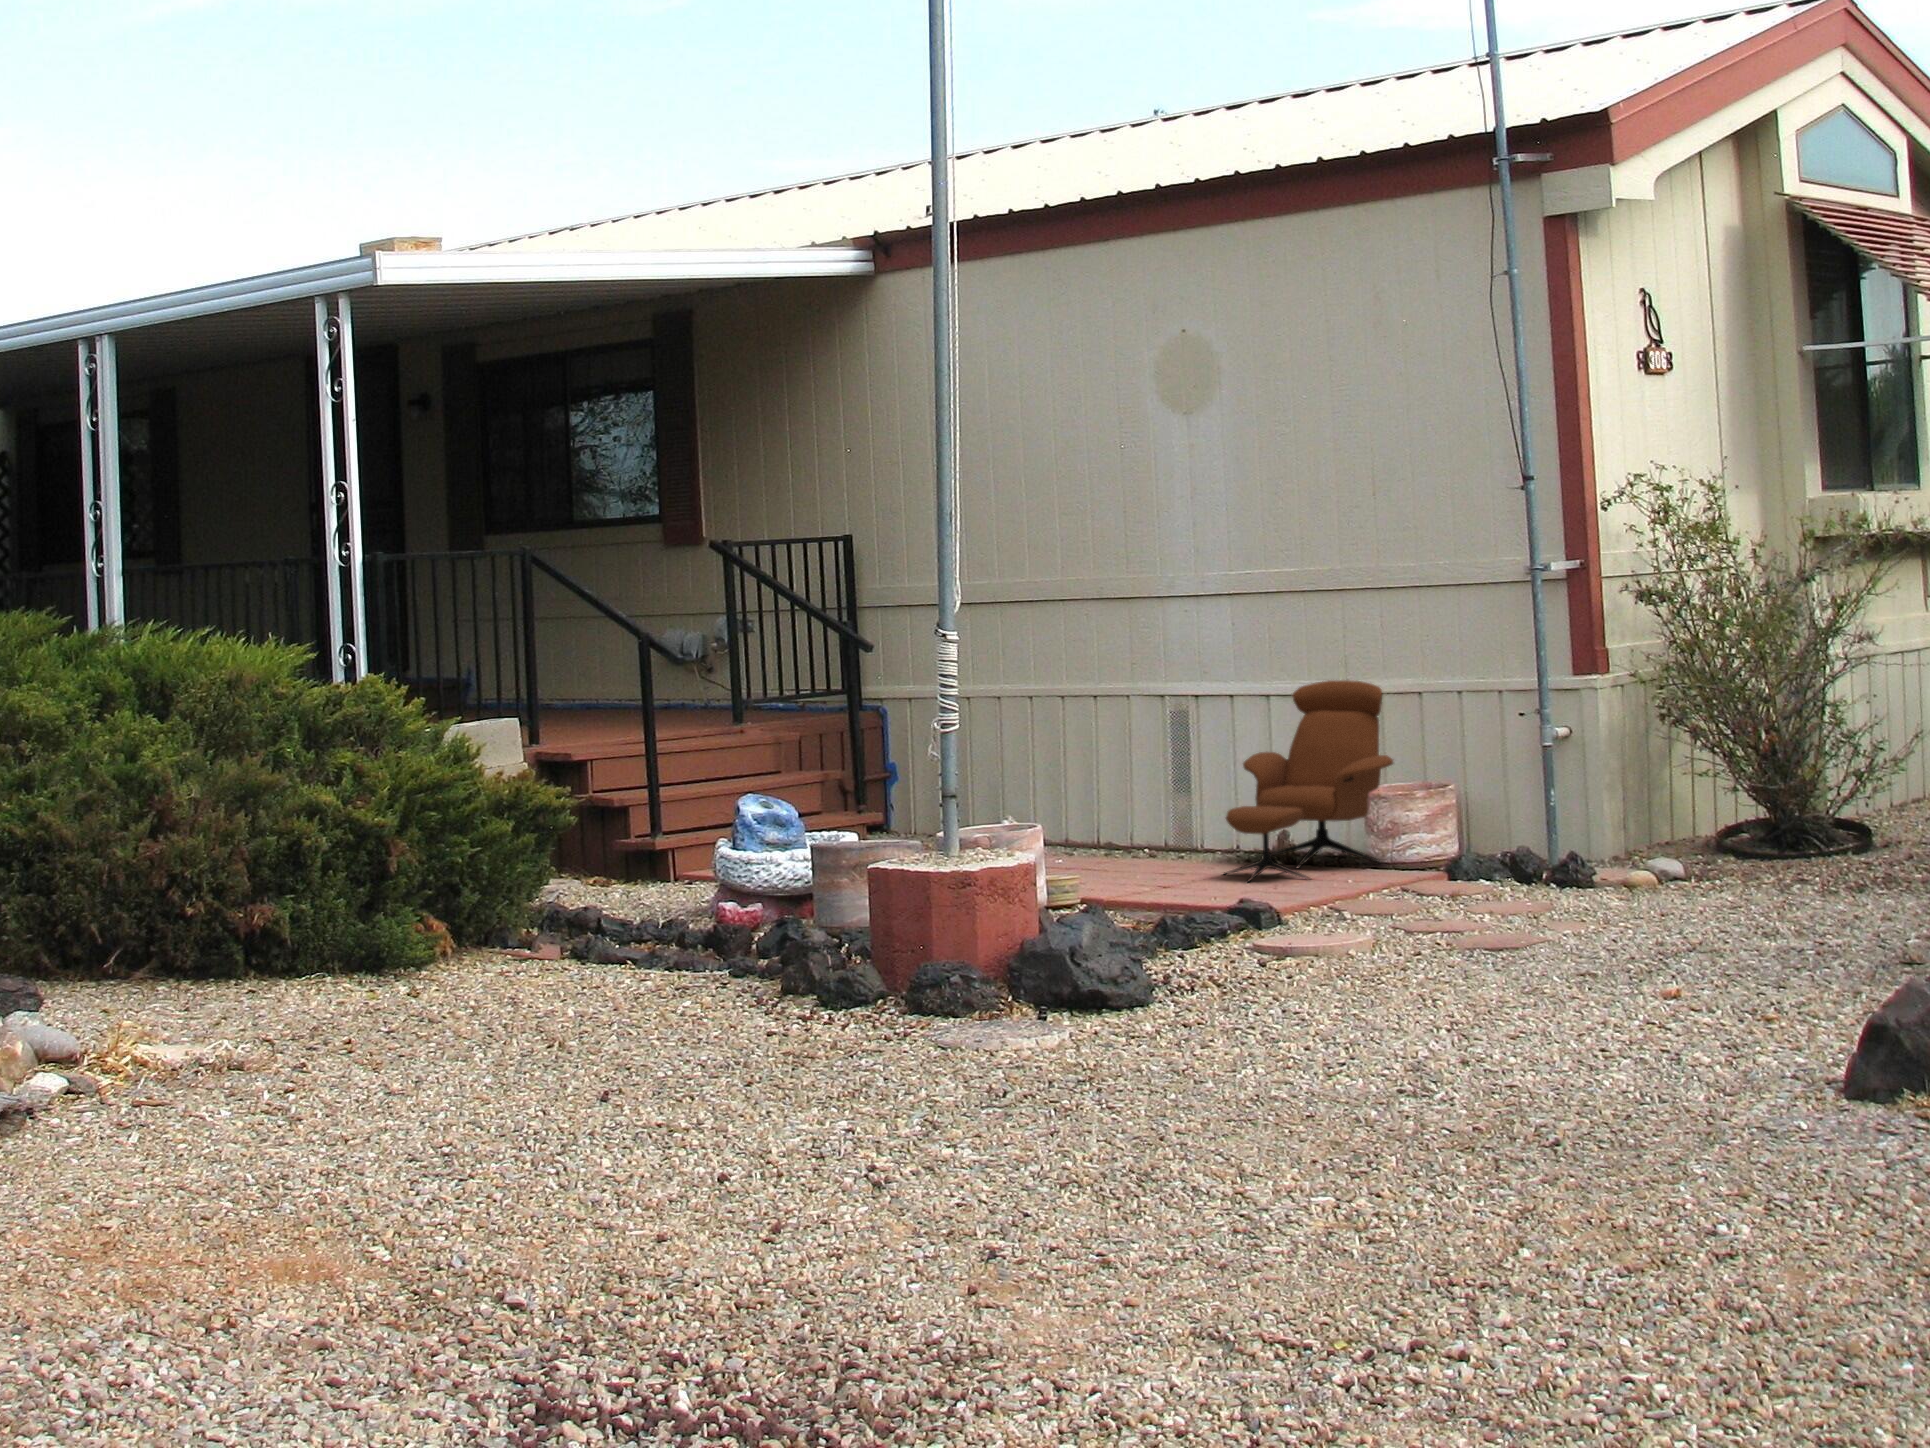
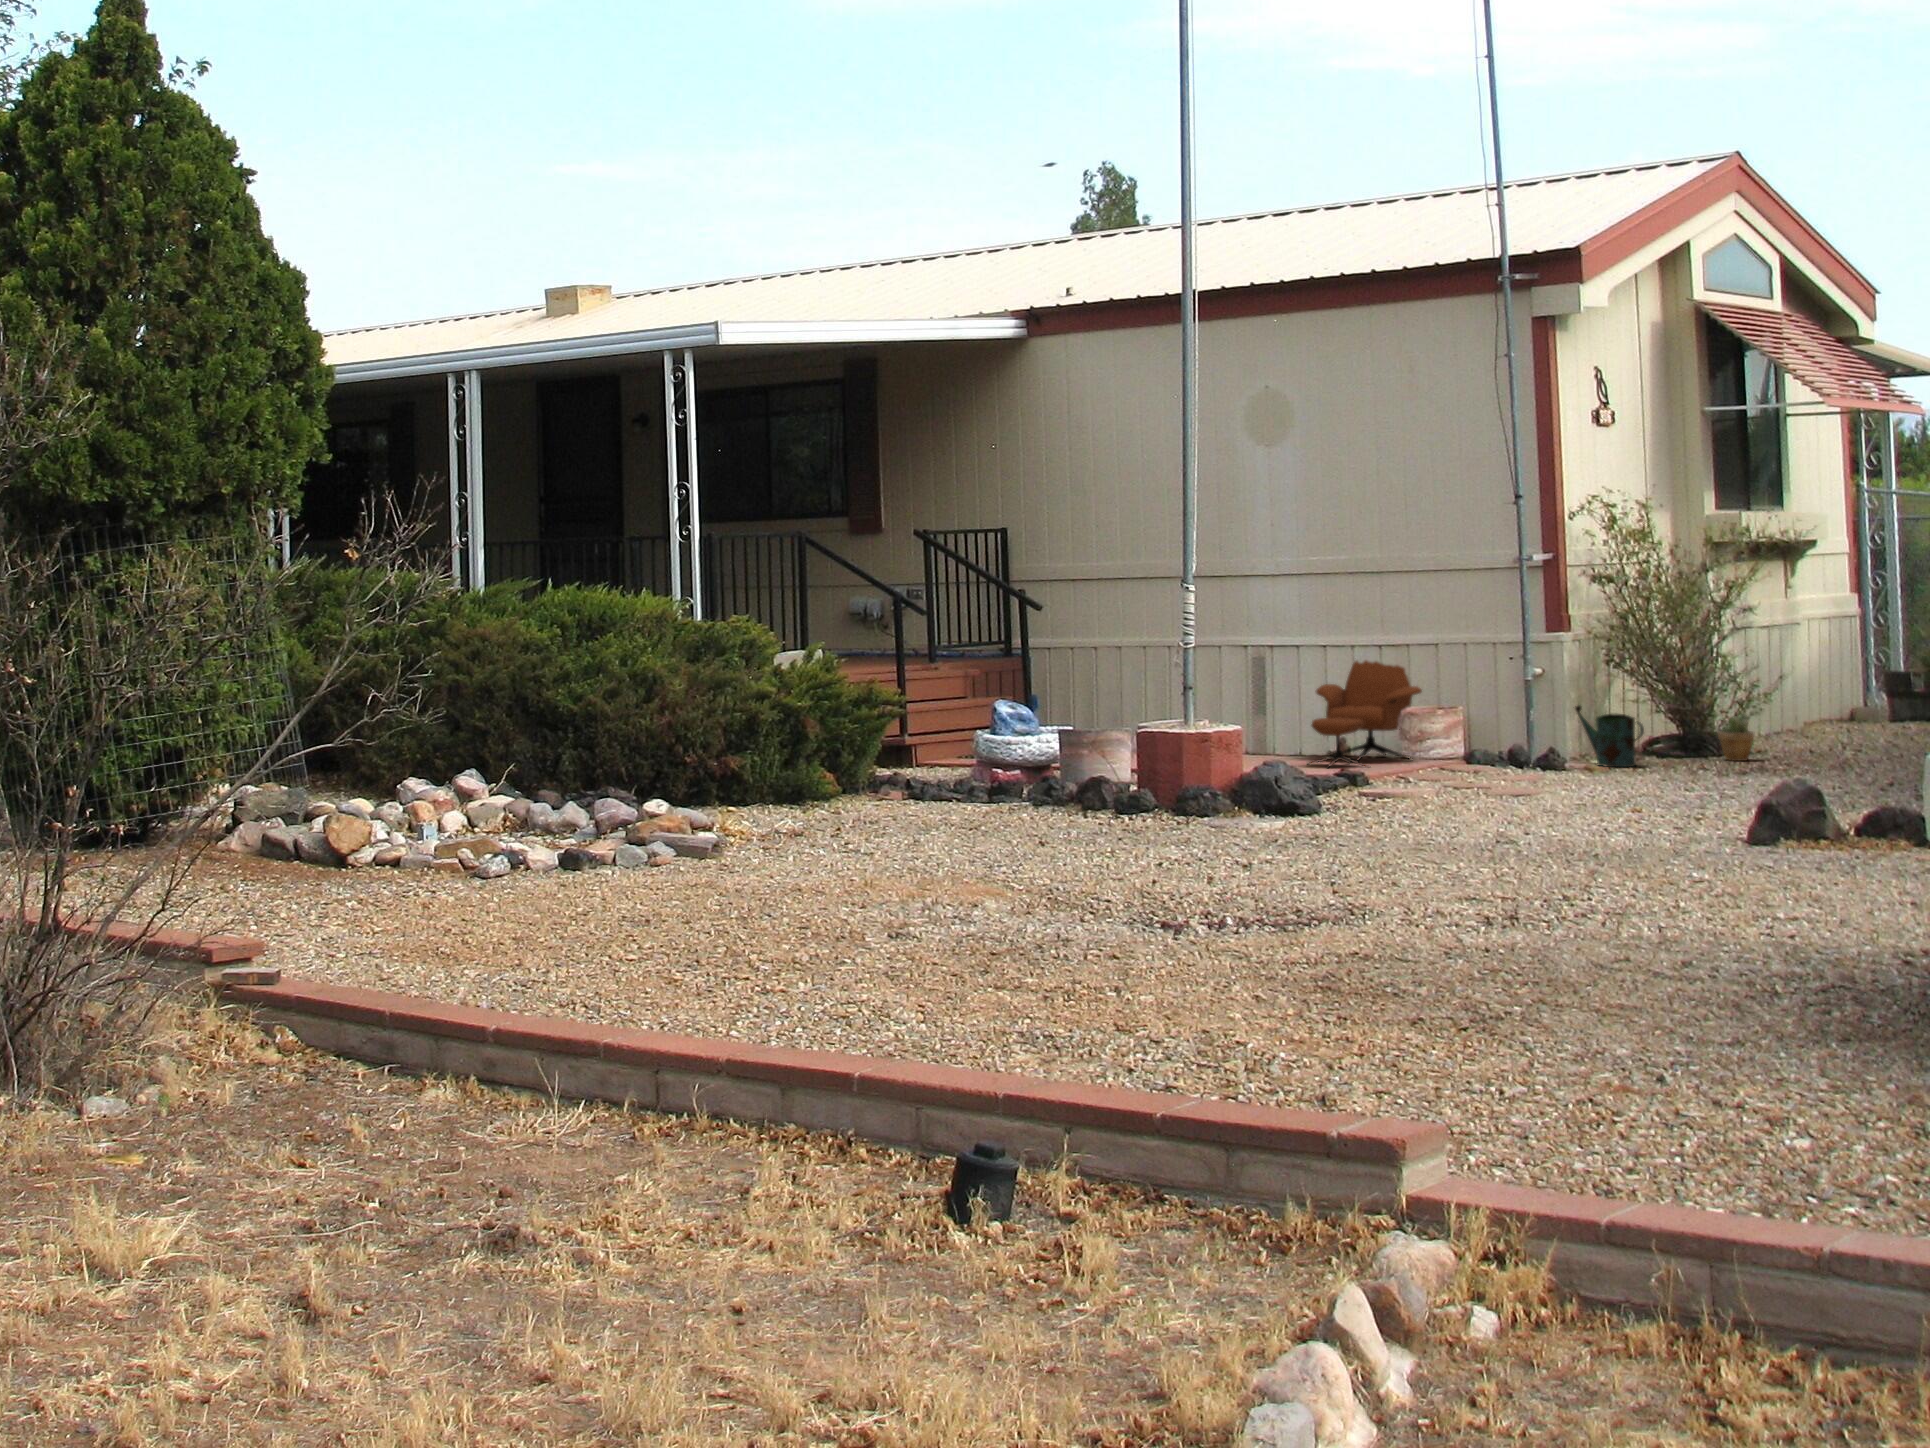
watering can: none [1606,781,1711,874] -> present [1575,706,1644,767]
potted plant: none [1823,788,1877,858] -> present [1718,714,1754,761]

